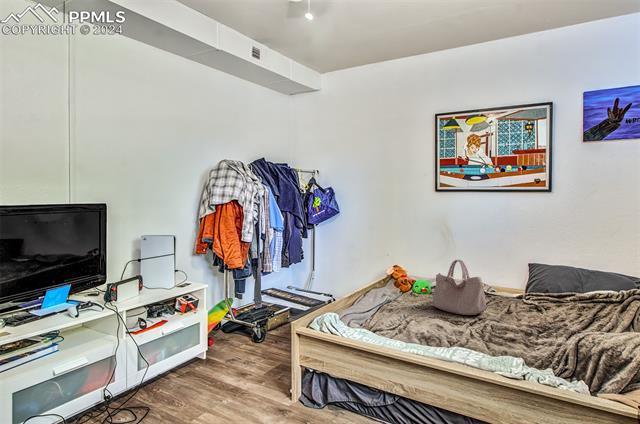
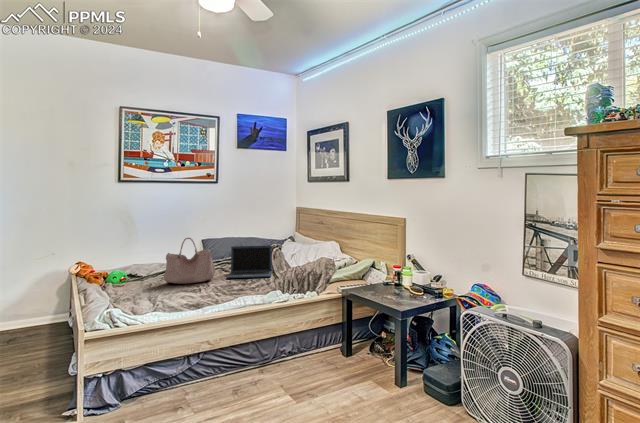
laptop: none [497,279,583,336] -> present [227,246,272,278]

